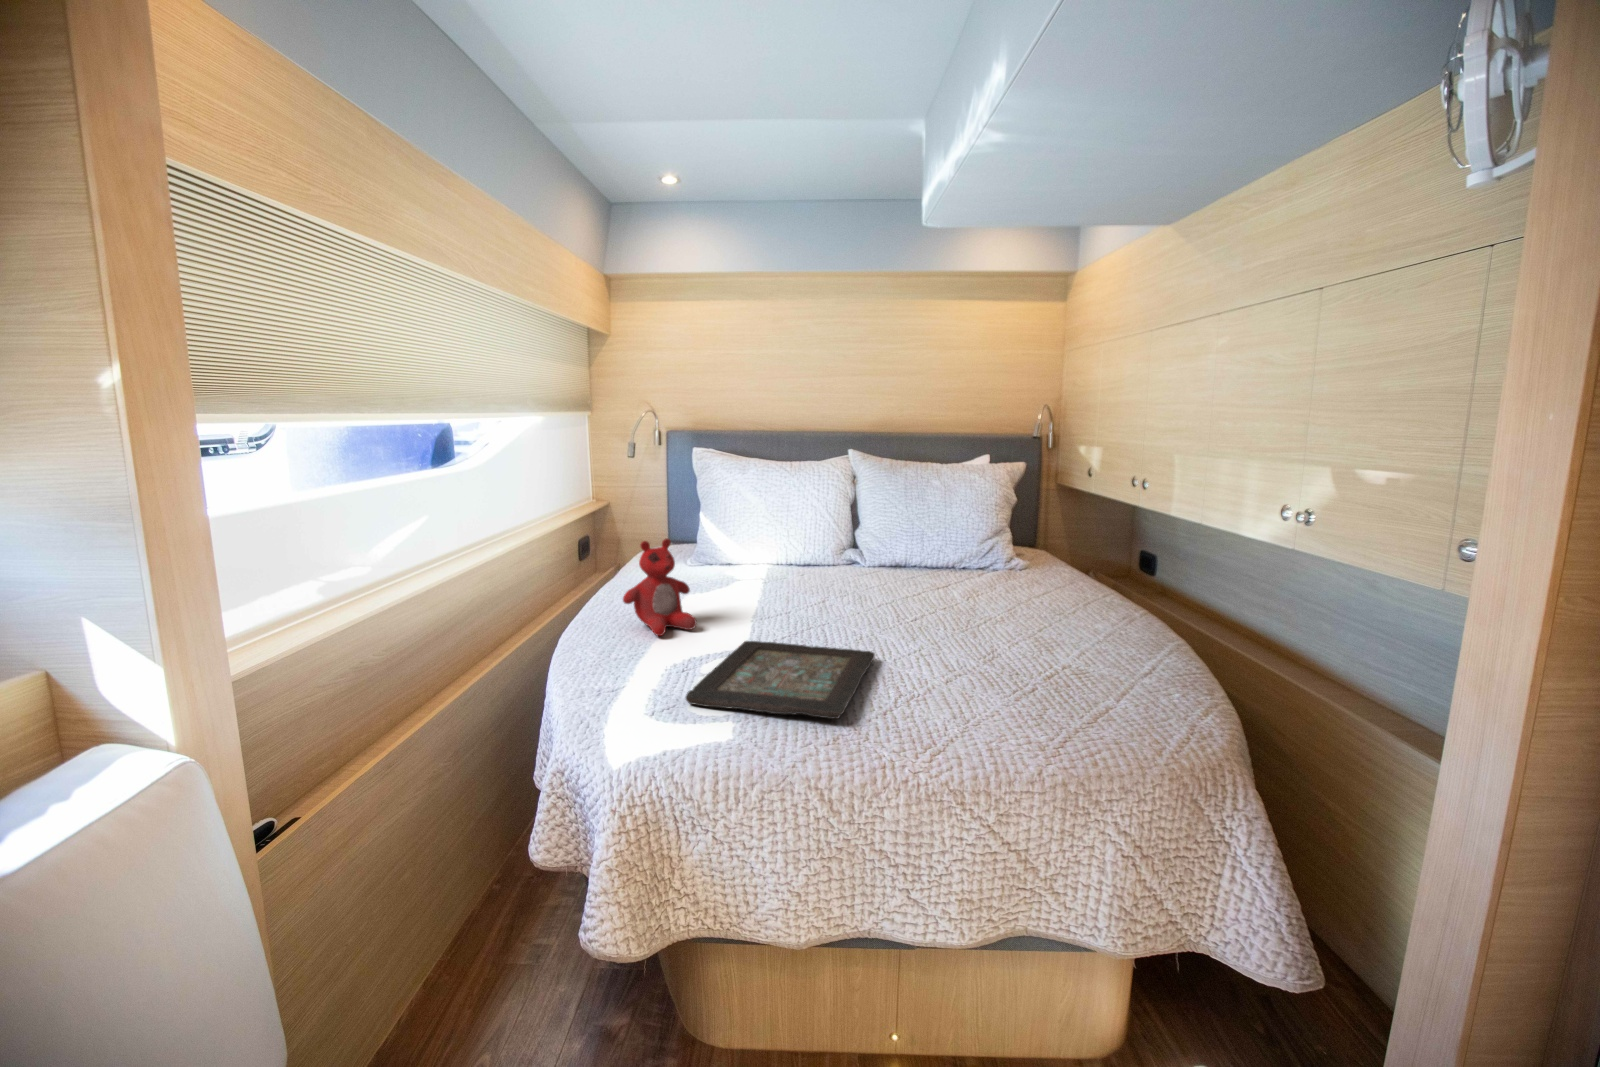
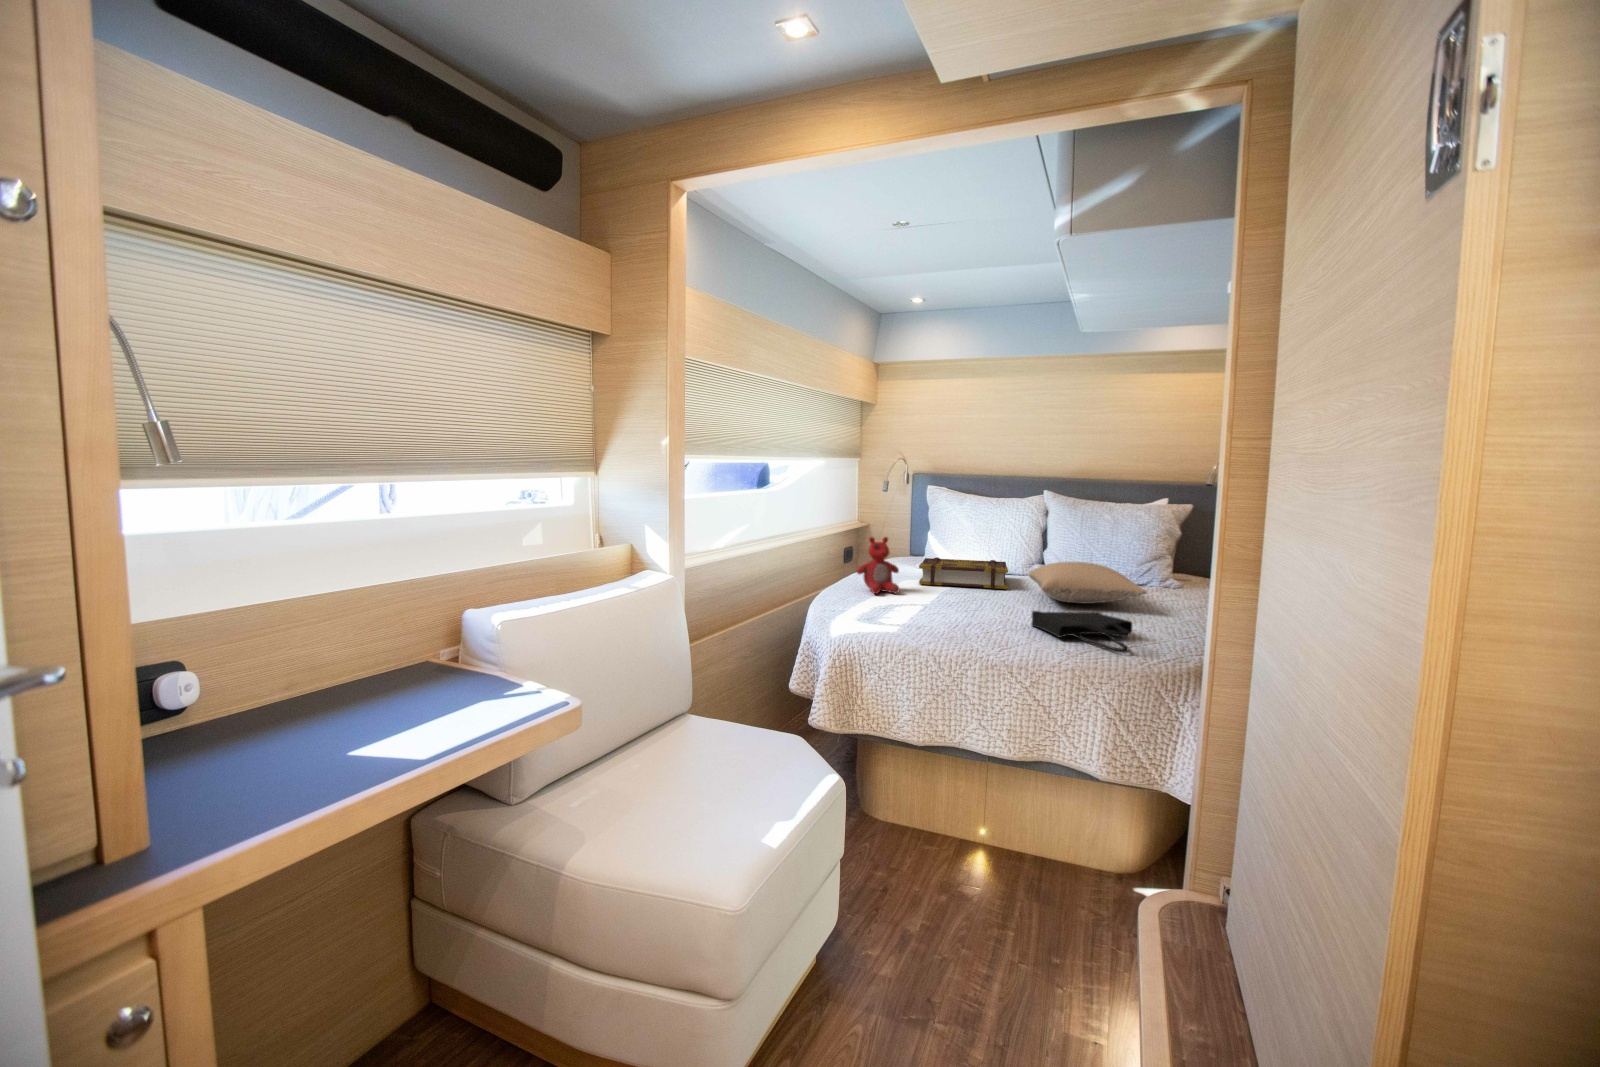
book: none [713,552,843,603] -> present [919,557,1008,589]
pillow: none [869,555,1049,618] -> present [1028,562,1147,604]
tote bag: none [932,640,1119,731] -> present [1031,611,1132,653]
decorative tray: present [686,641,875,719] -> none [877,599,1002,630]

